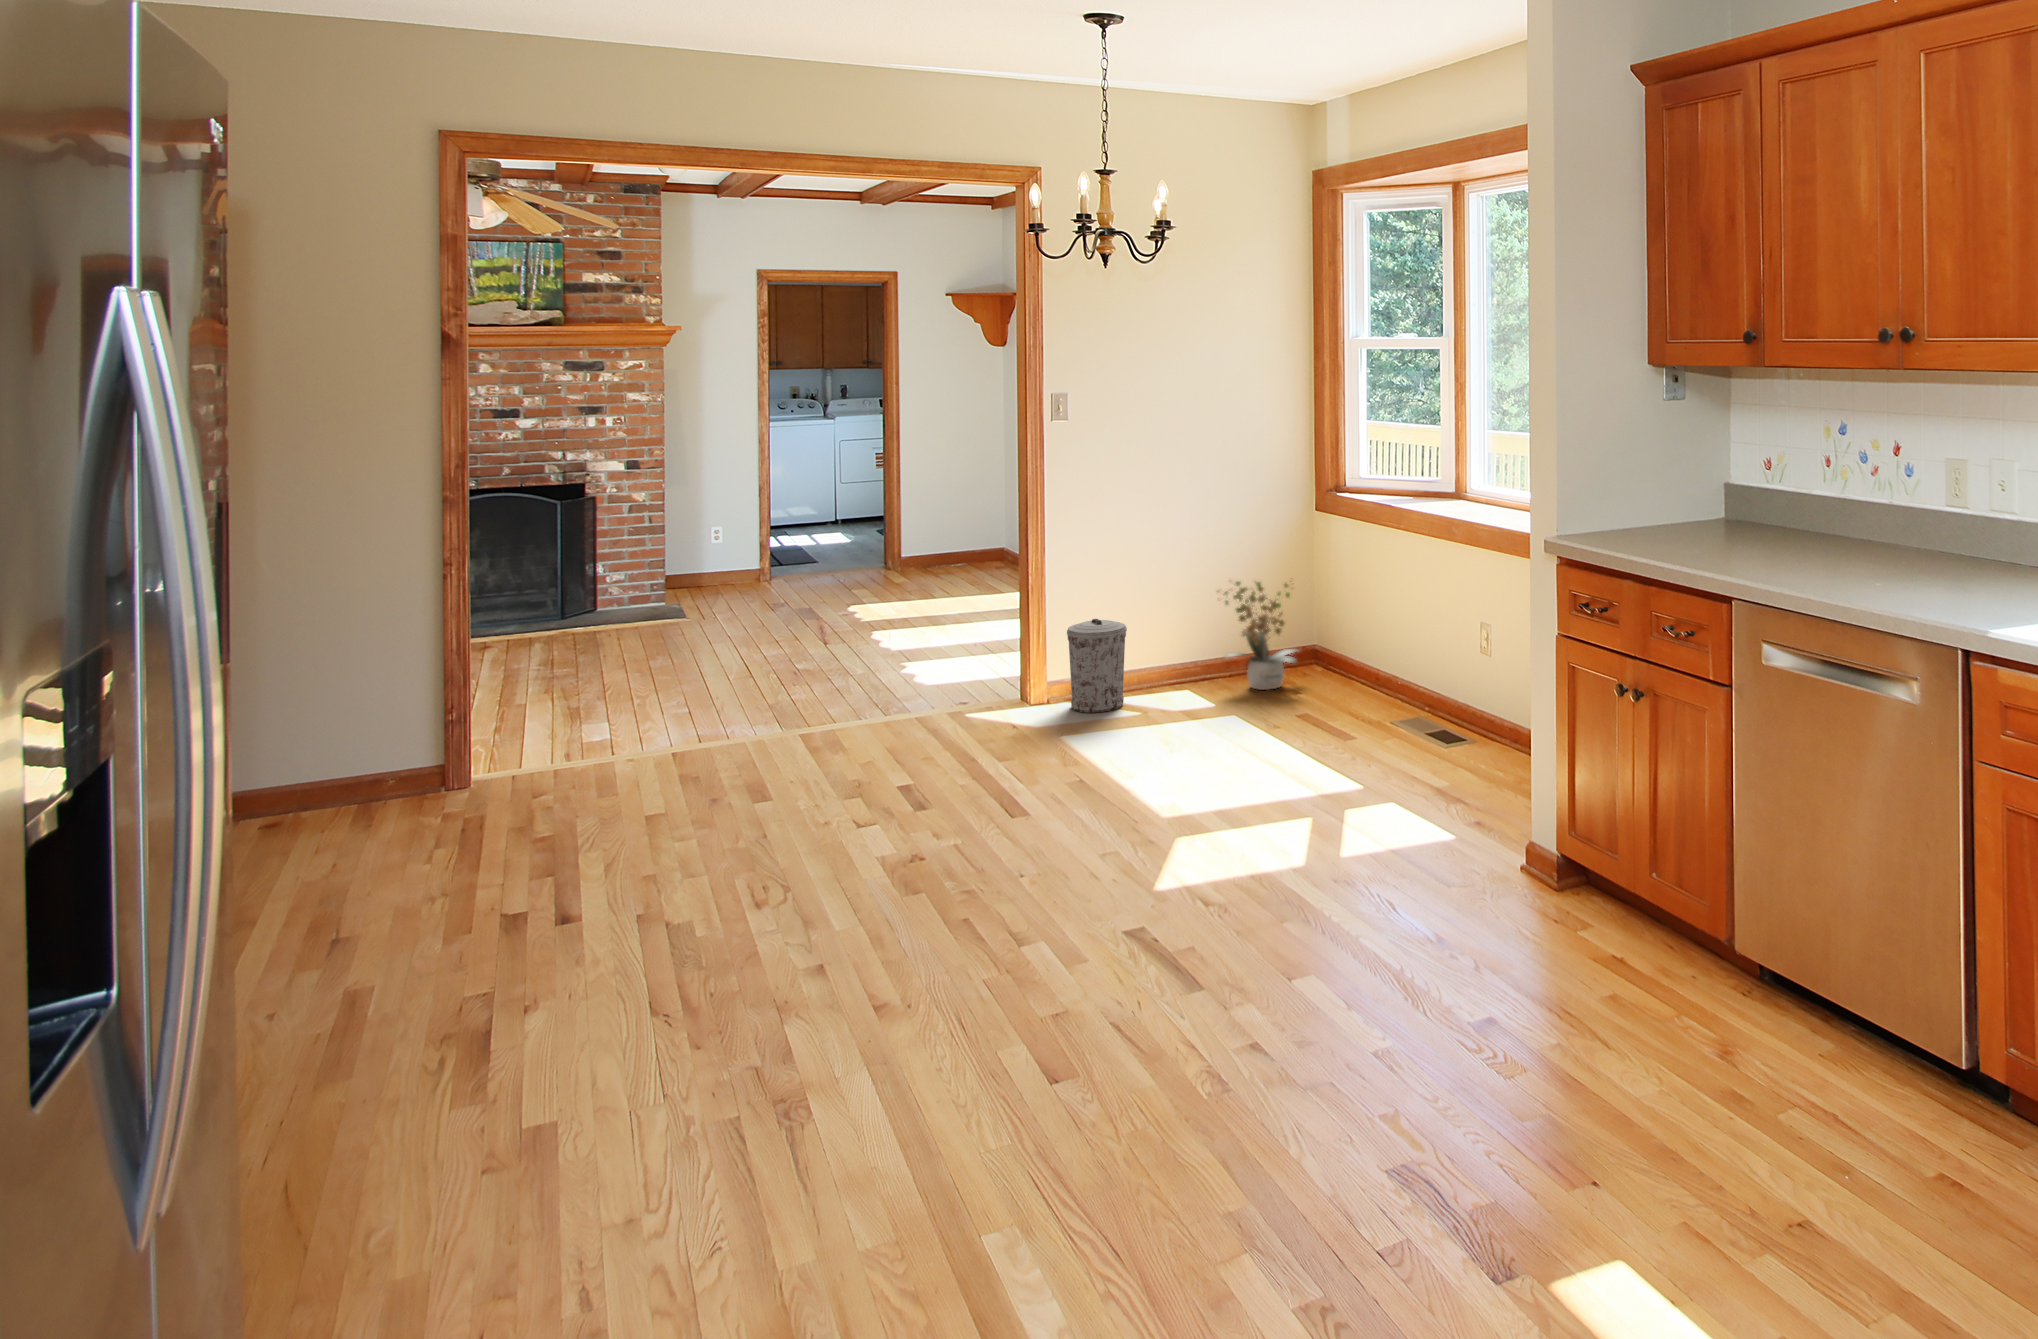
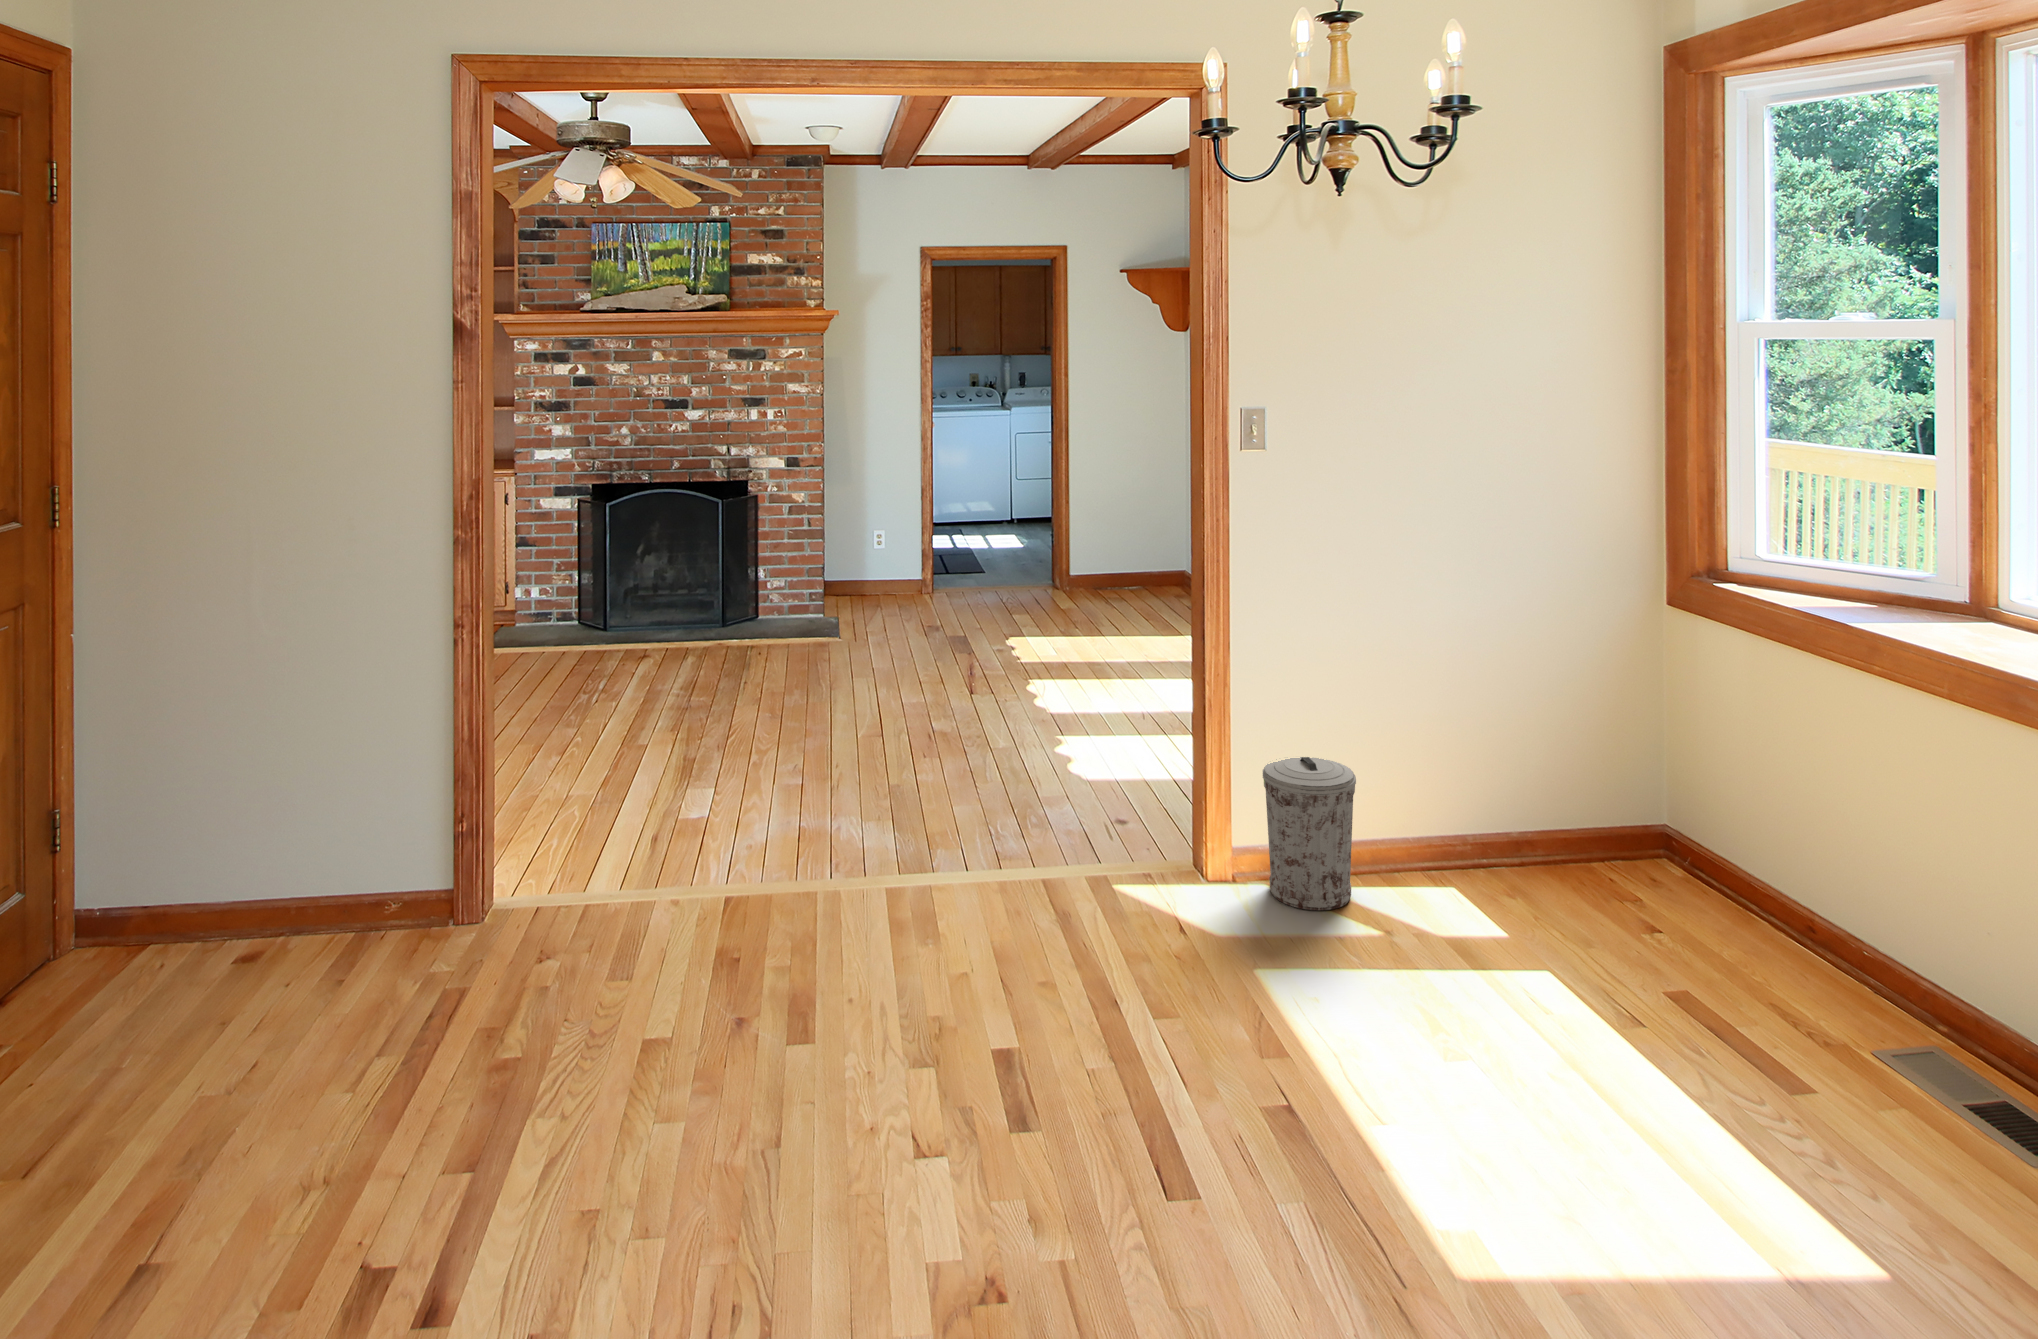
potted plant: present [1224,582,1298,690] -> none [1504,709,1651,906]

